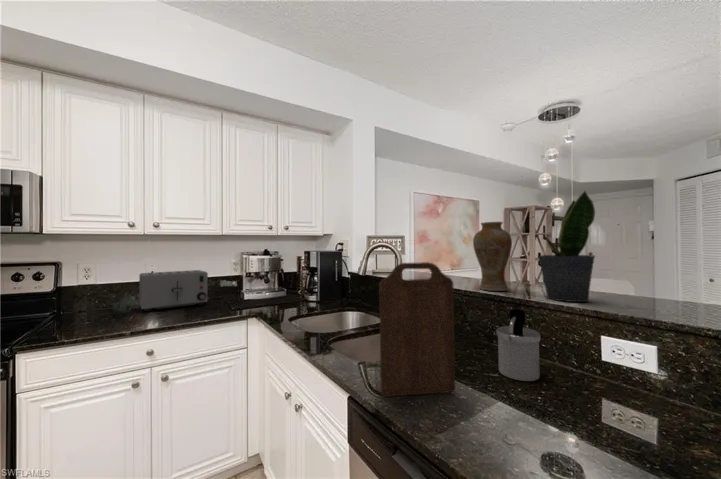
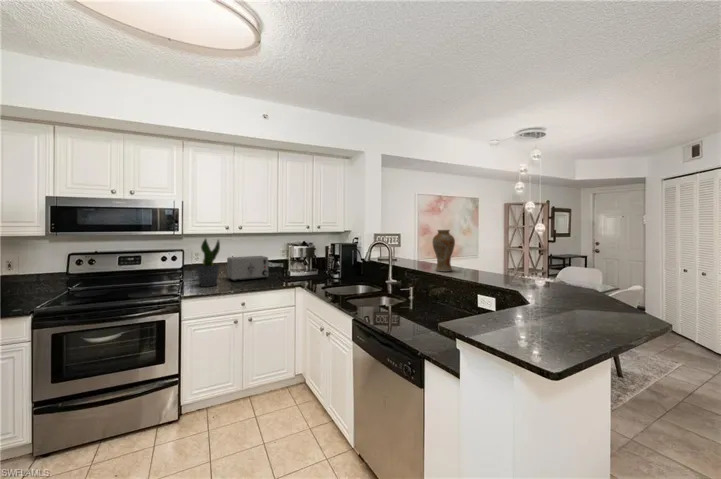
potted plant: present [539,191,595,302] -> present [197,239,220,287]
cutting board: present [379,262,455,397] -> none [364,255,399,316]
soap dispenser: present [496,309,540,381] -> none [427,279,449,314]

